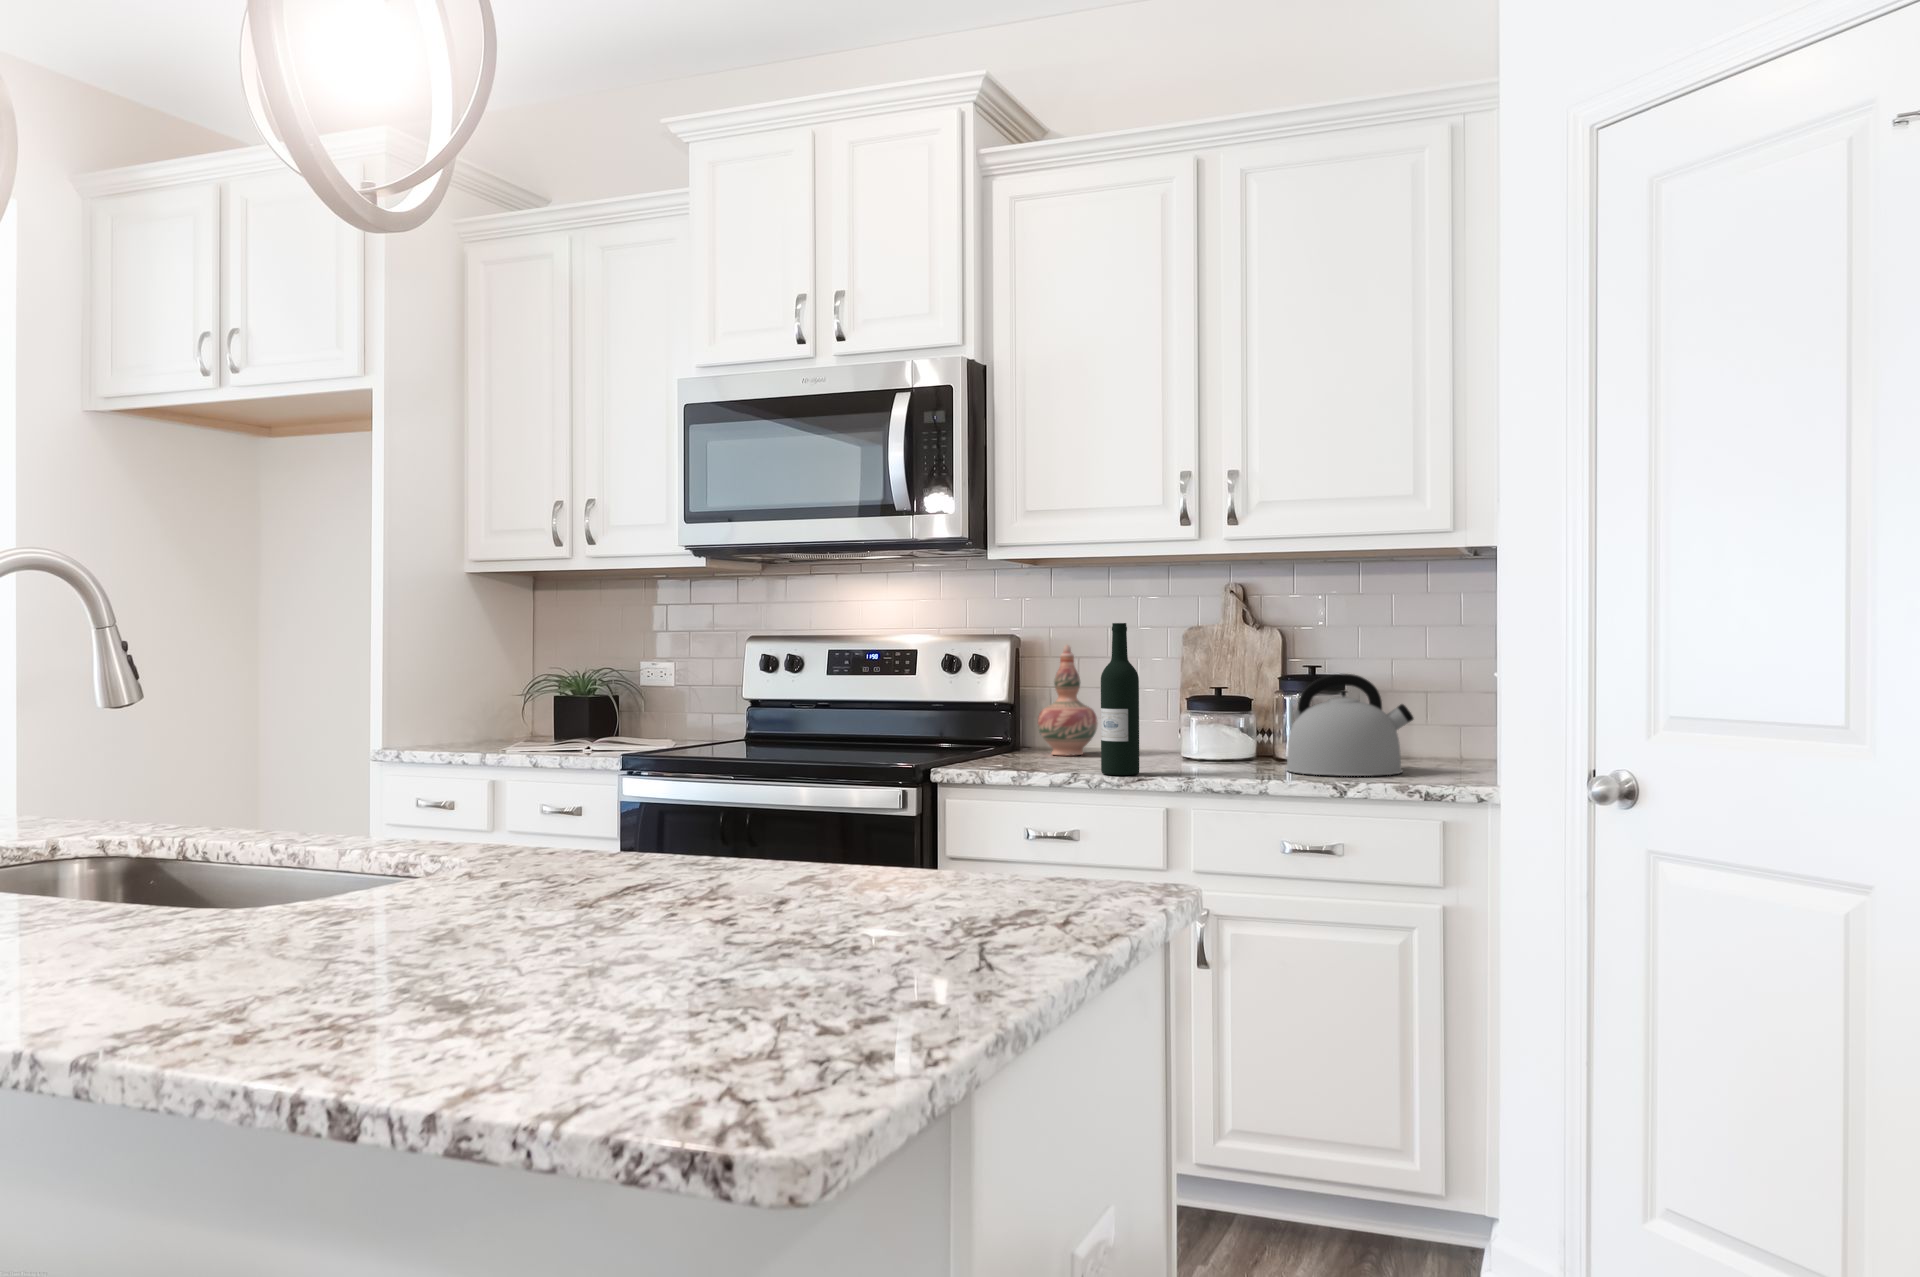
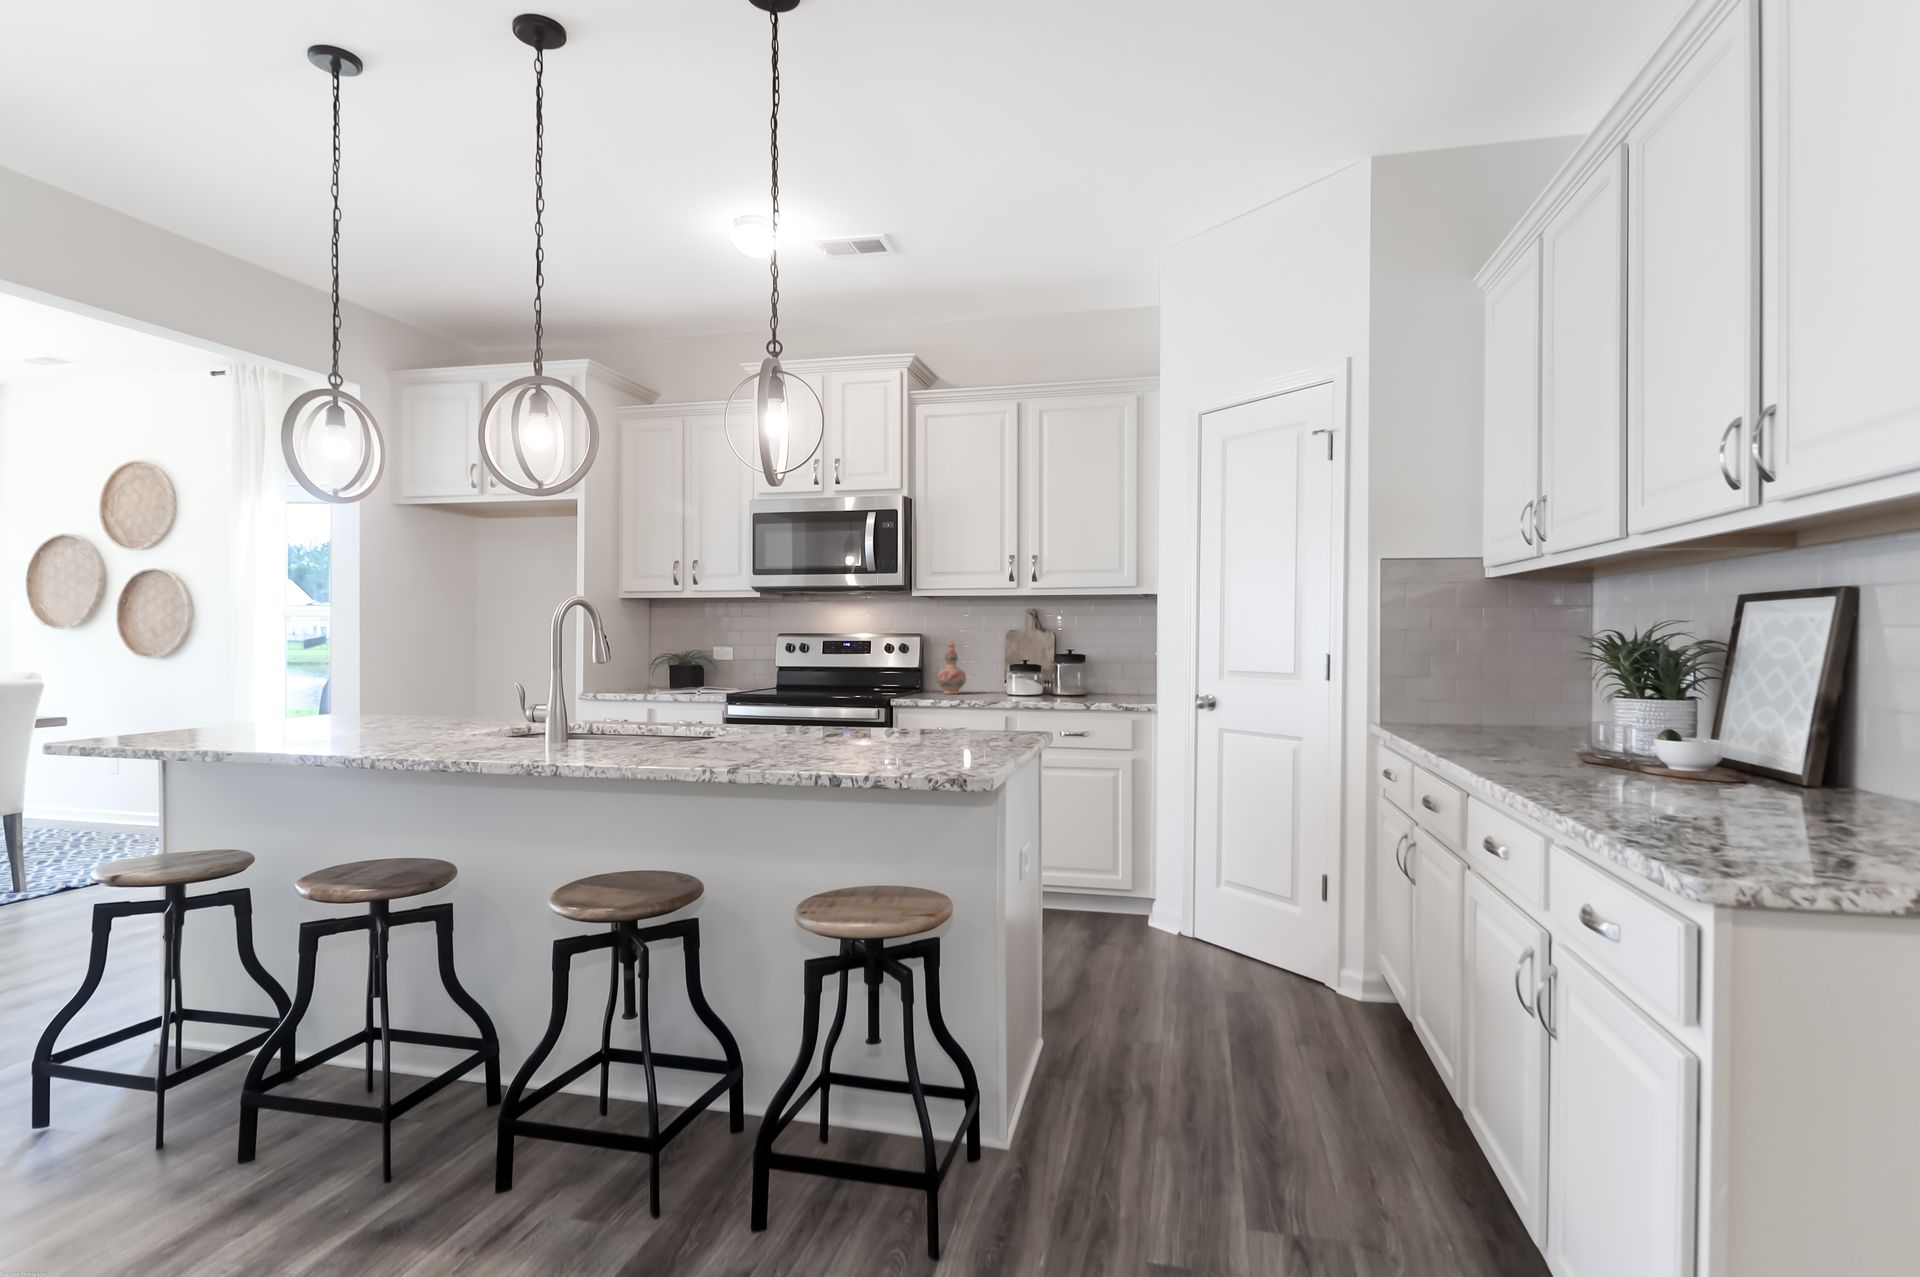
wine bottle: present [1101,623,1139,775] -> none [975,629,993,701]
kettle: present [1286,674,1414,776] -> none [1060,653,1119,701]

